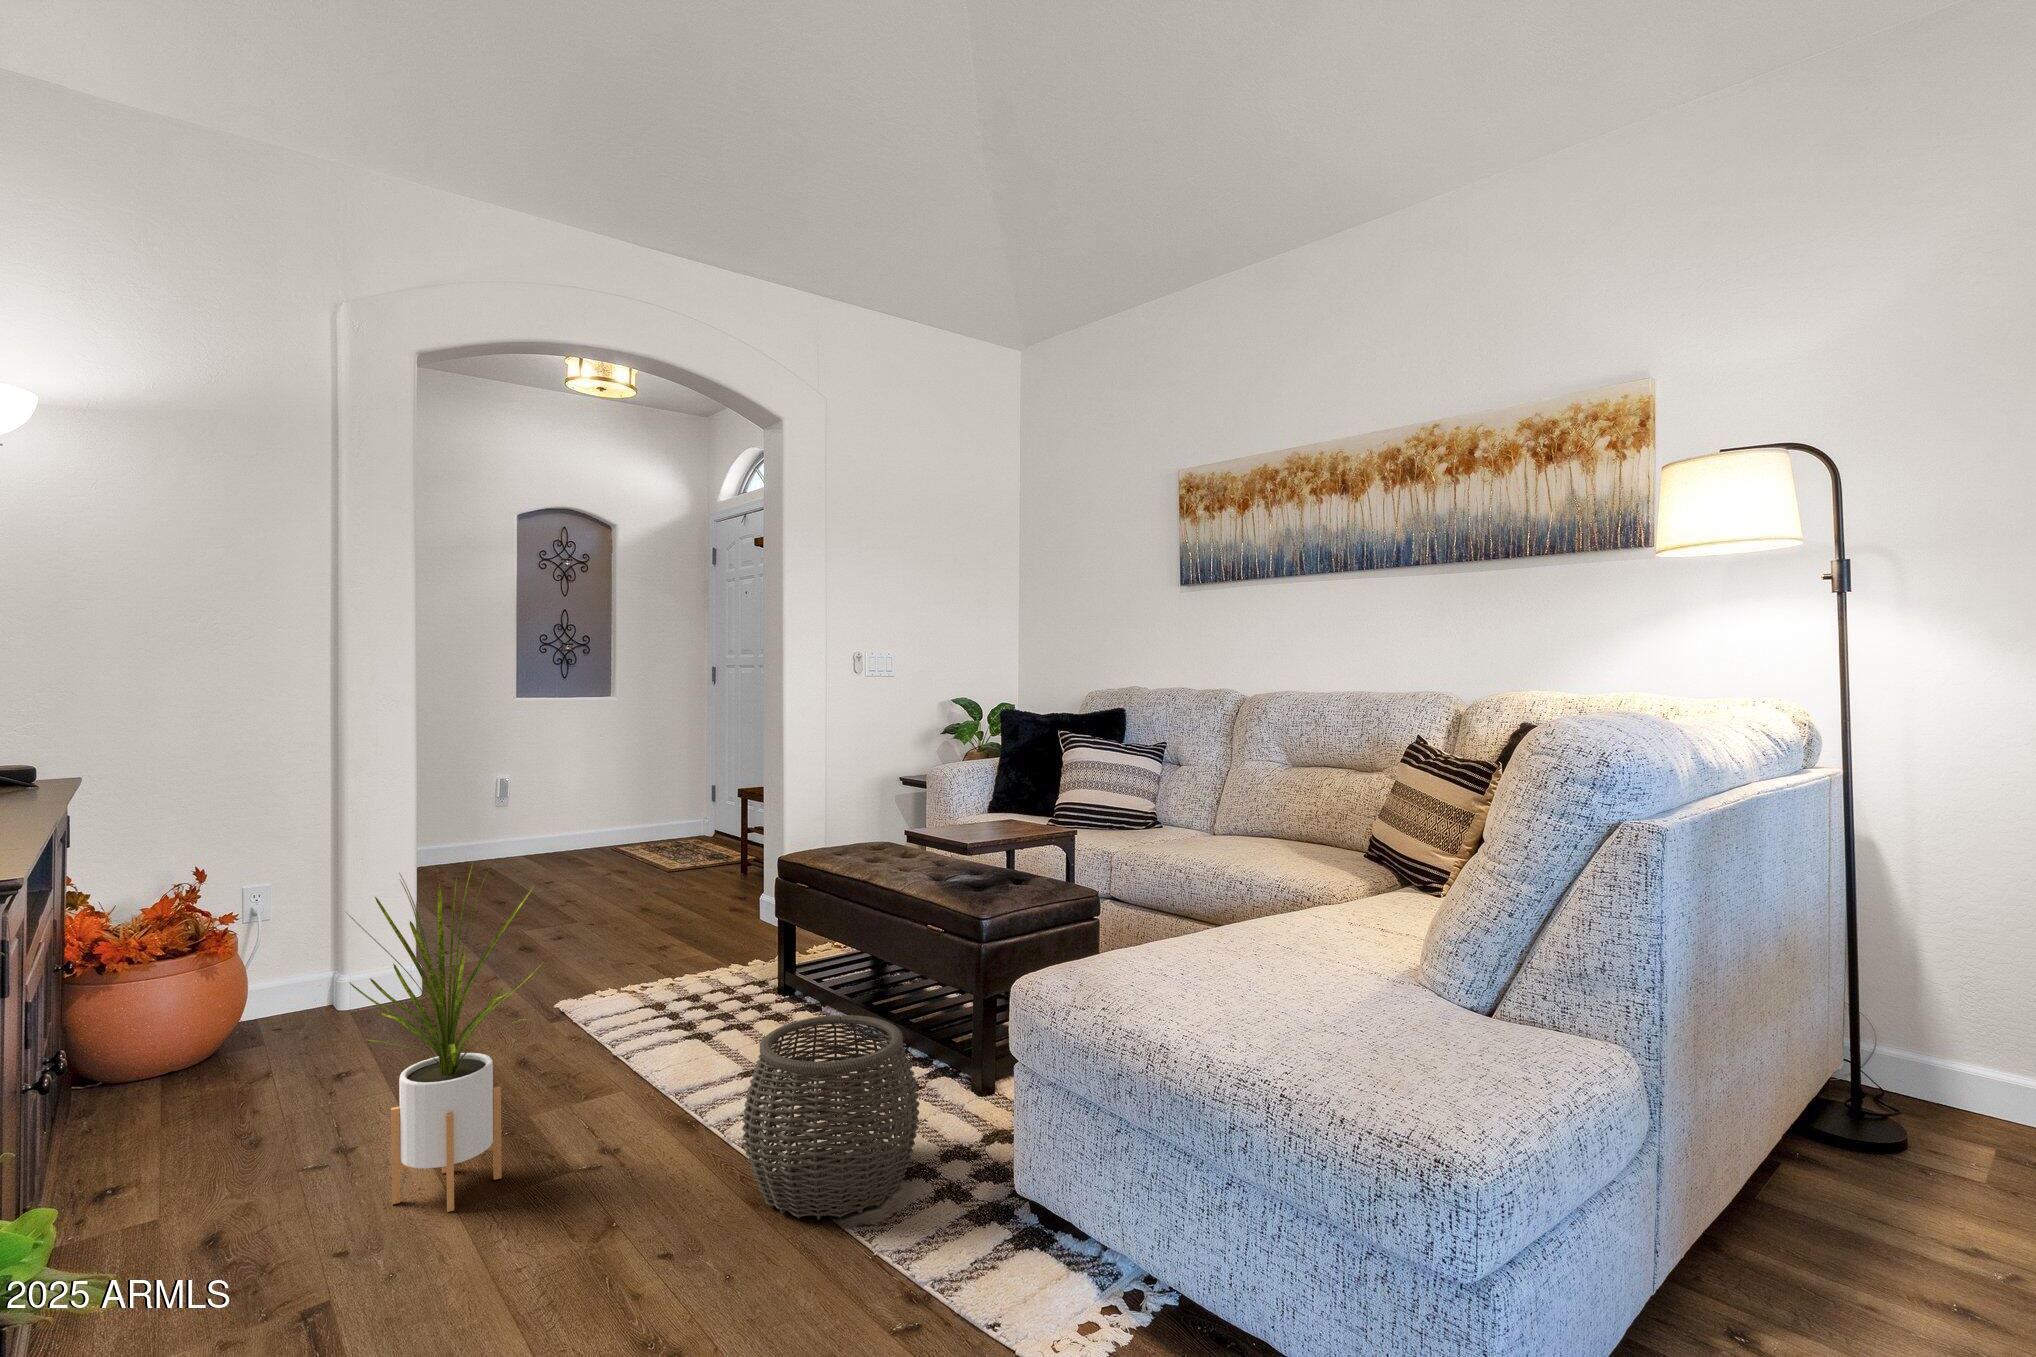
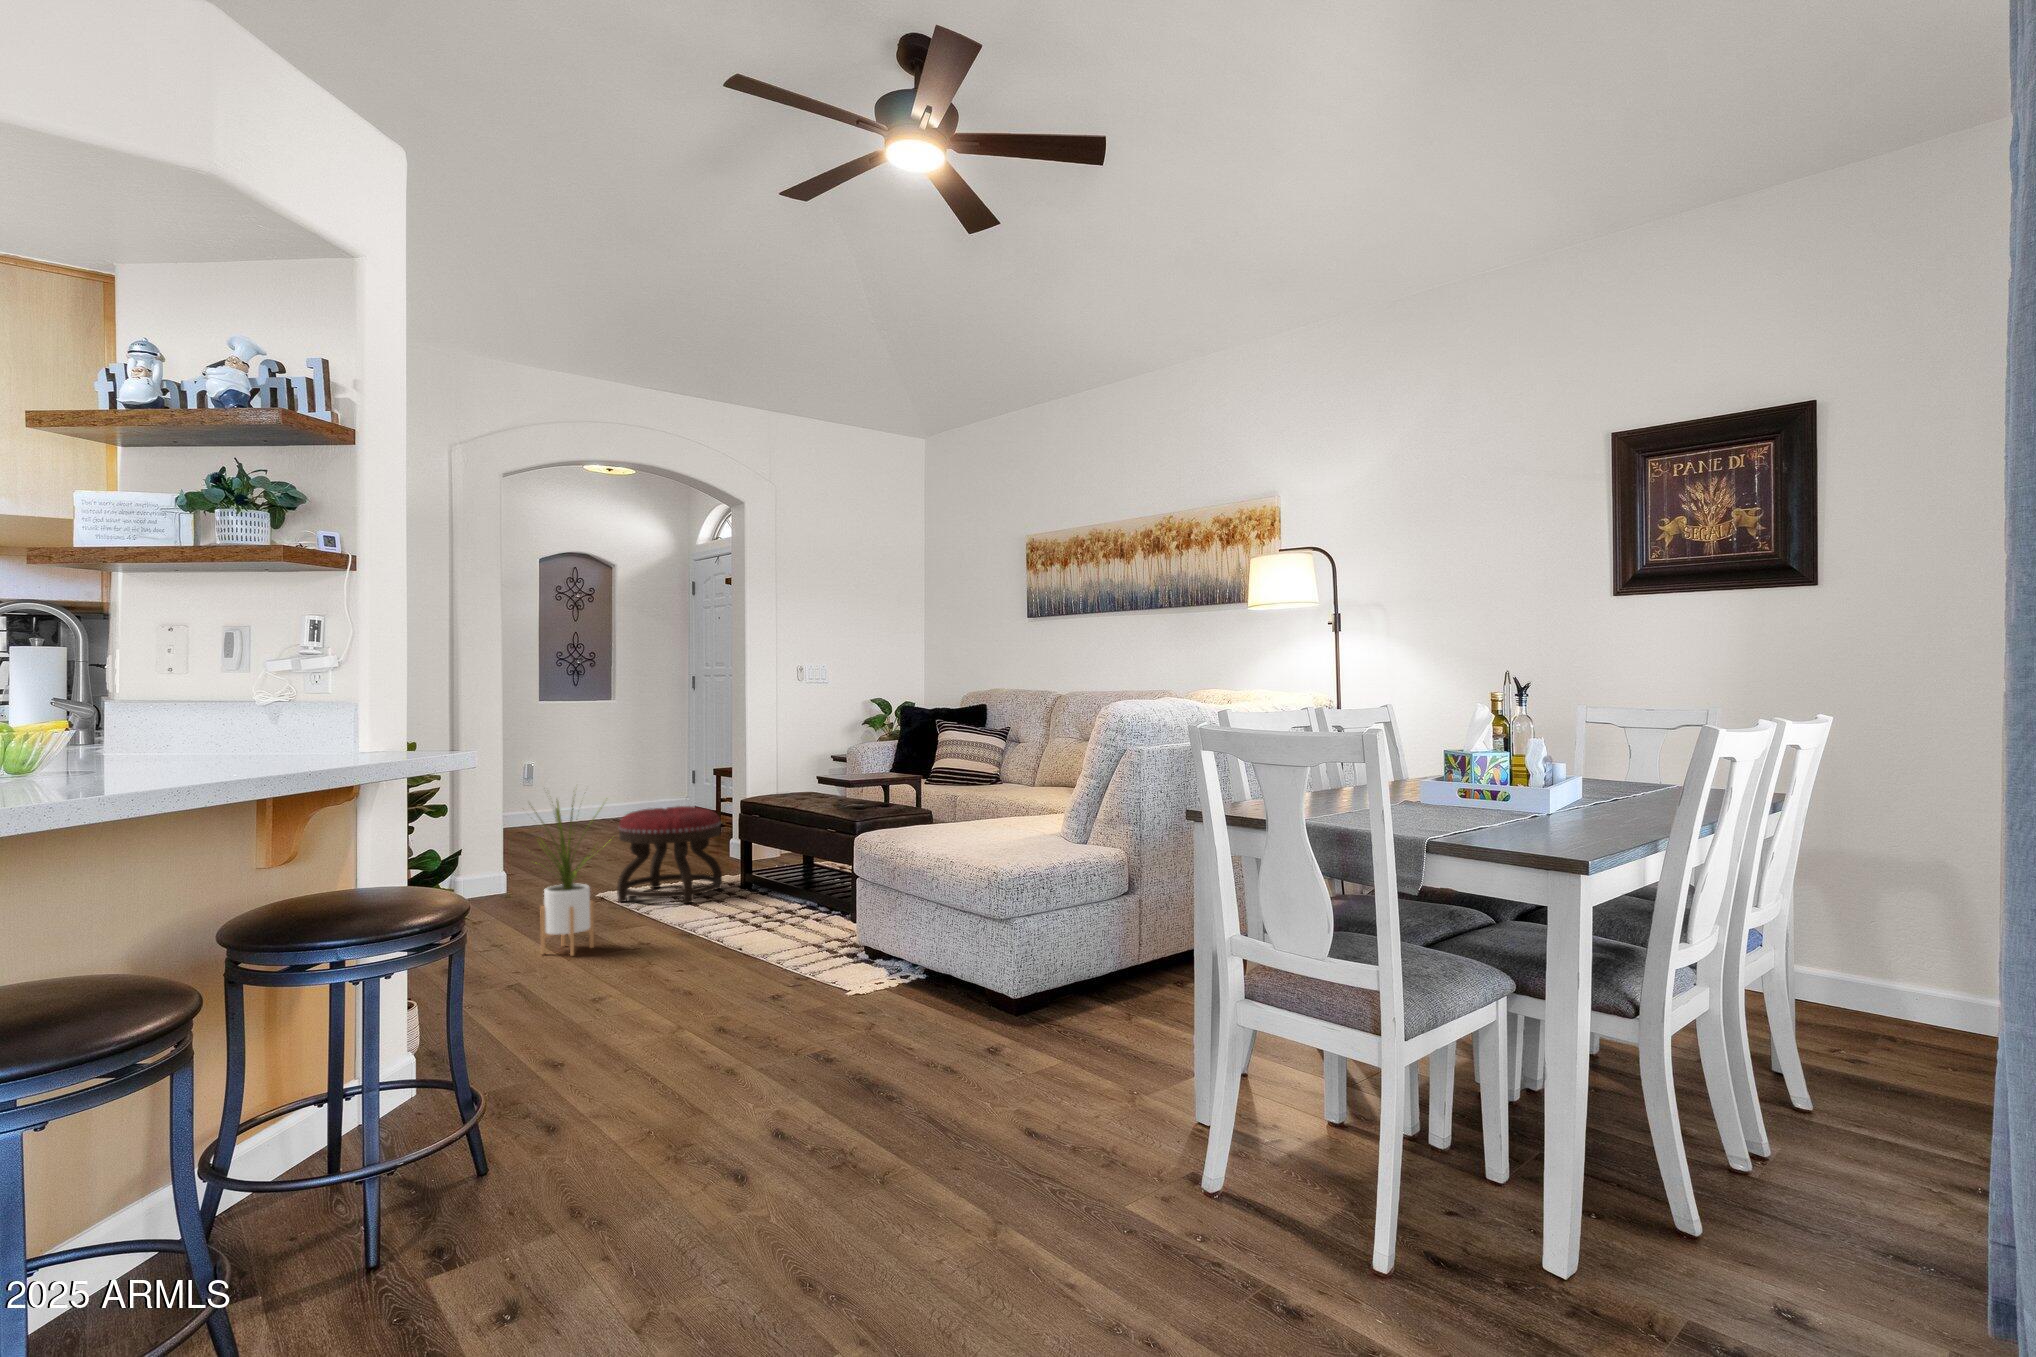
ottoman: none [577,867,749,1037] -> present [617,806,722,904]
woven basket: present [742,1015,920,1220] -> none [720,865,812,956]

